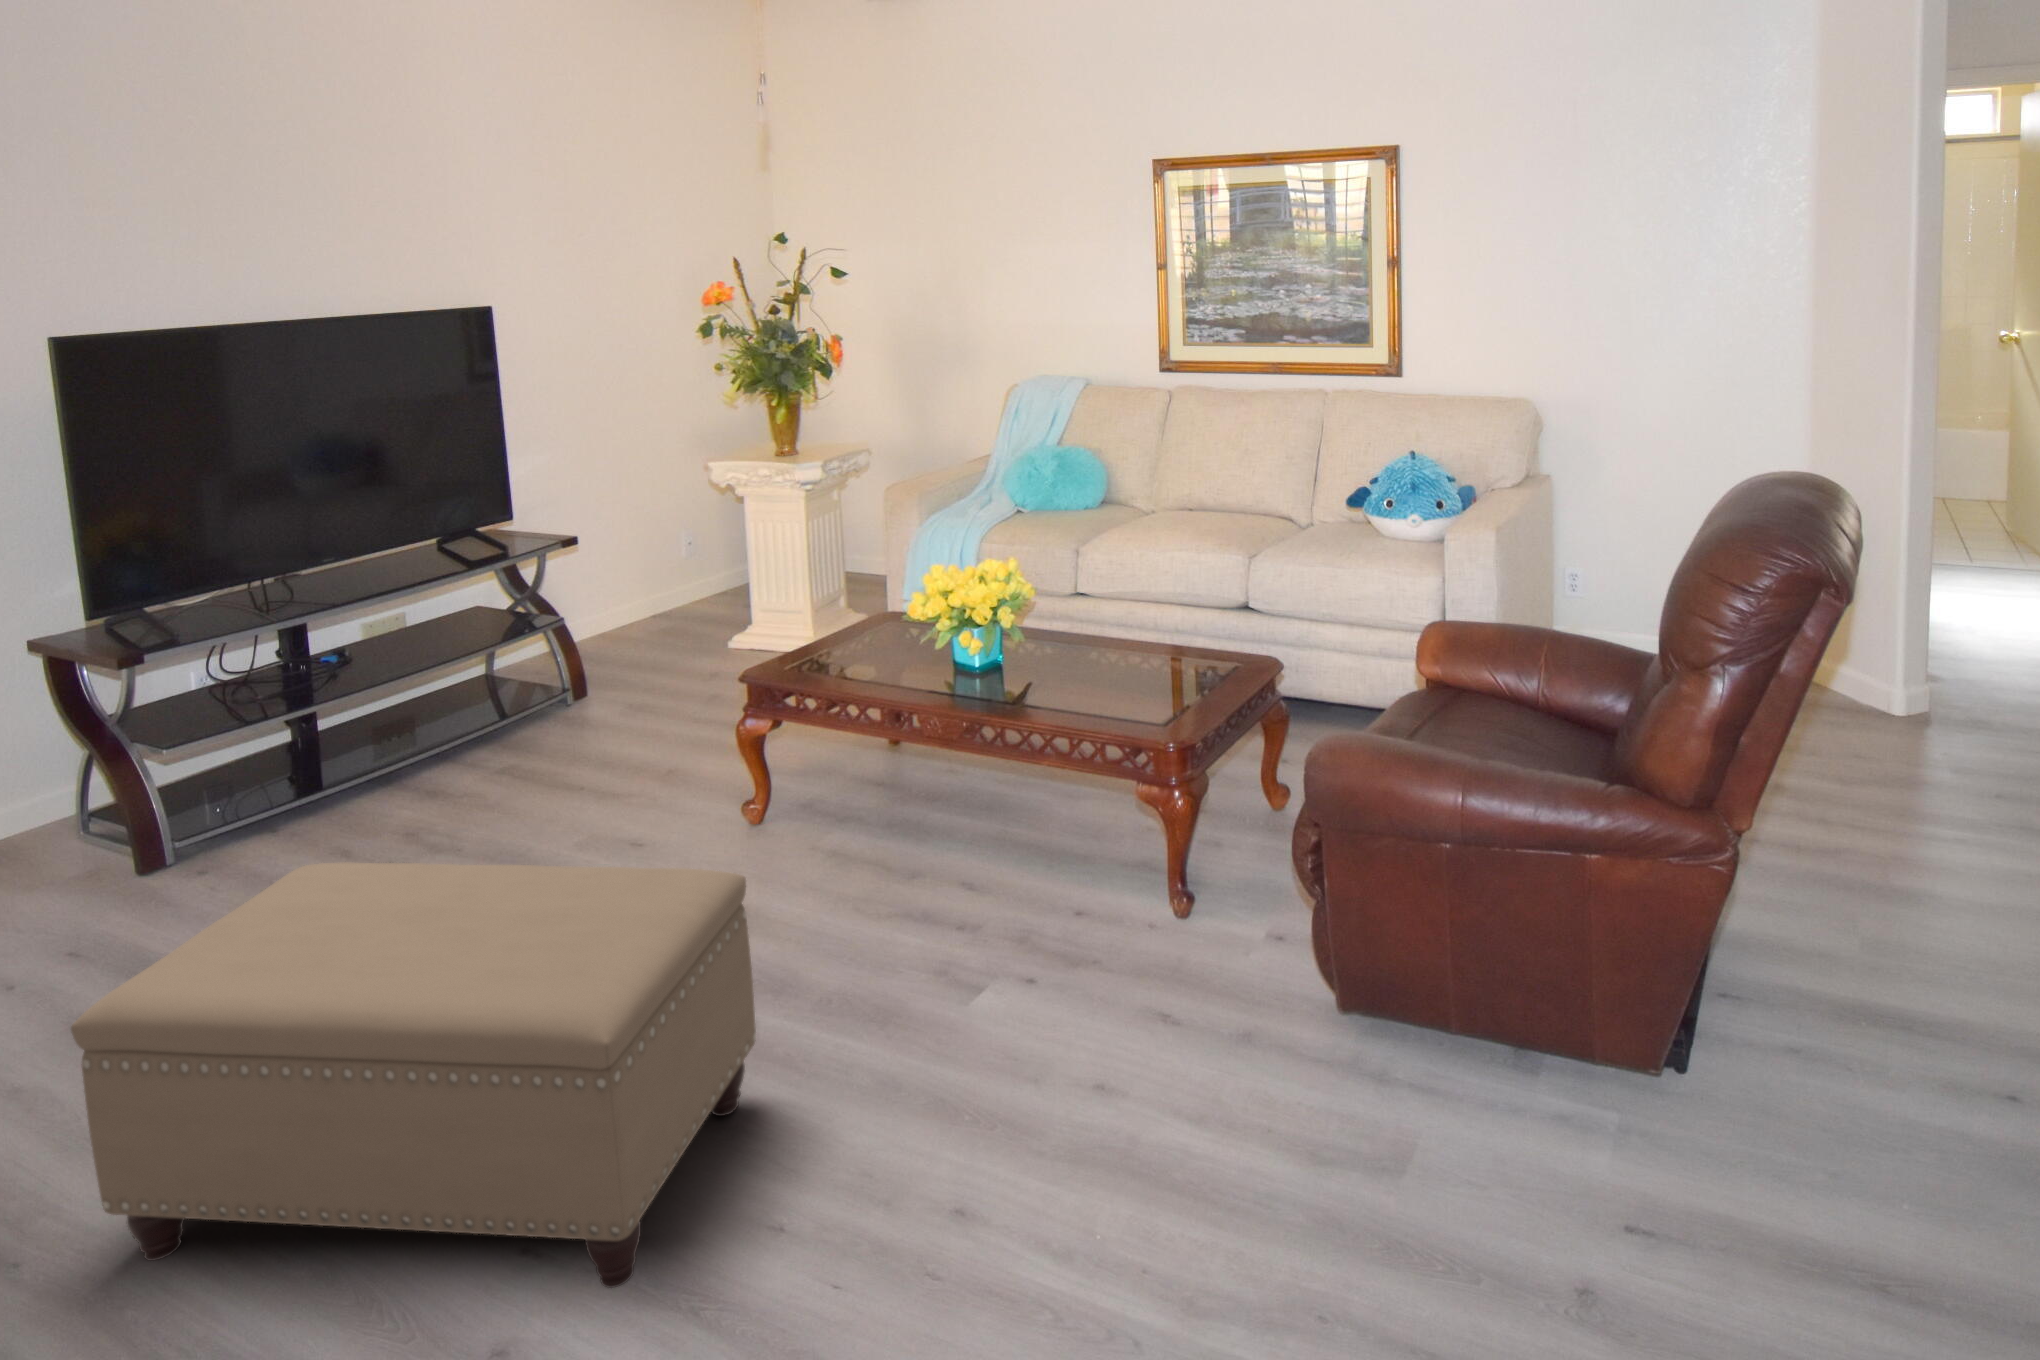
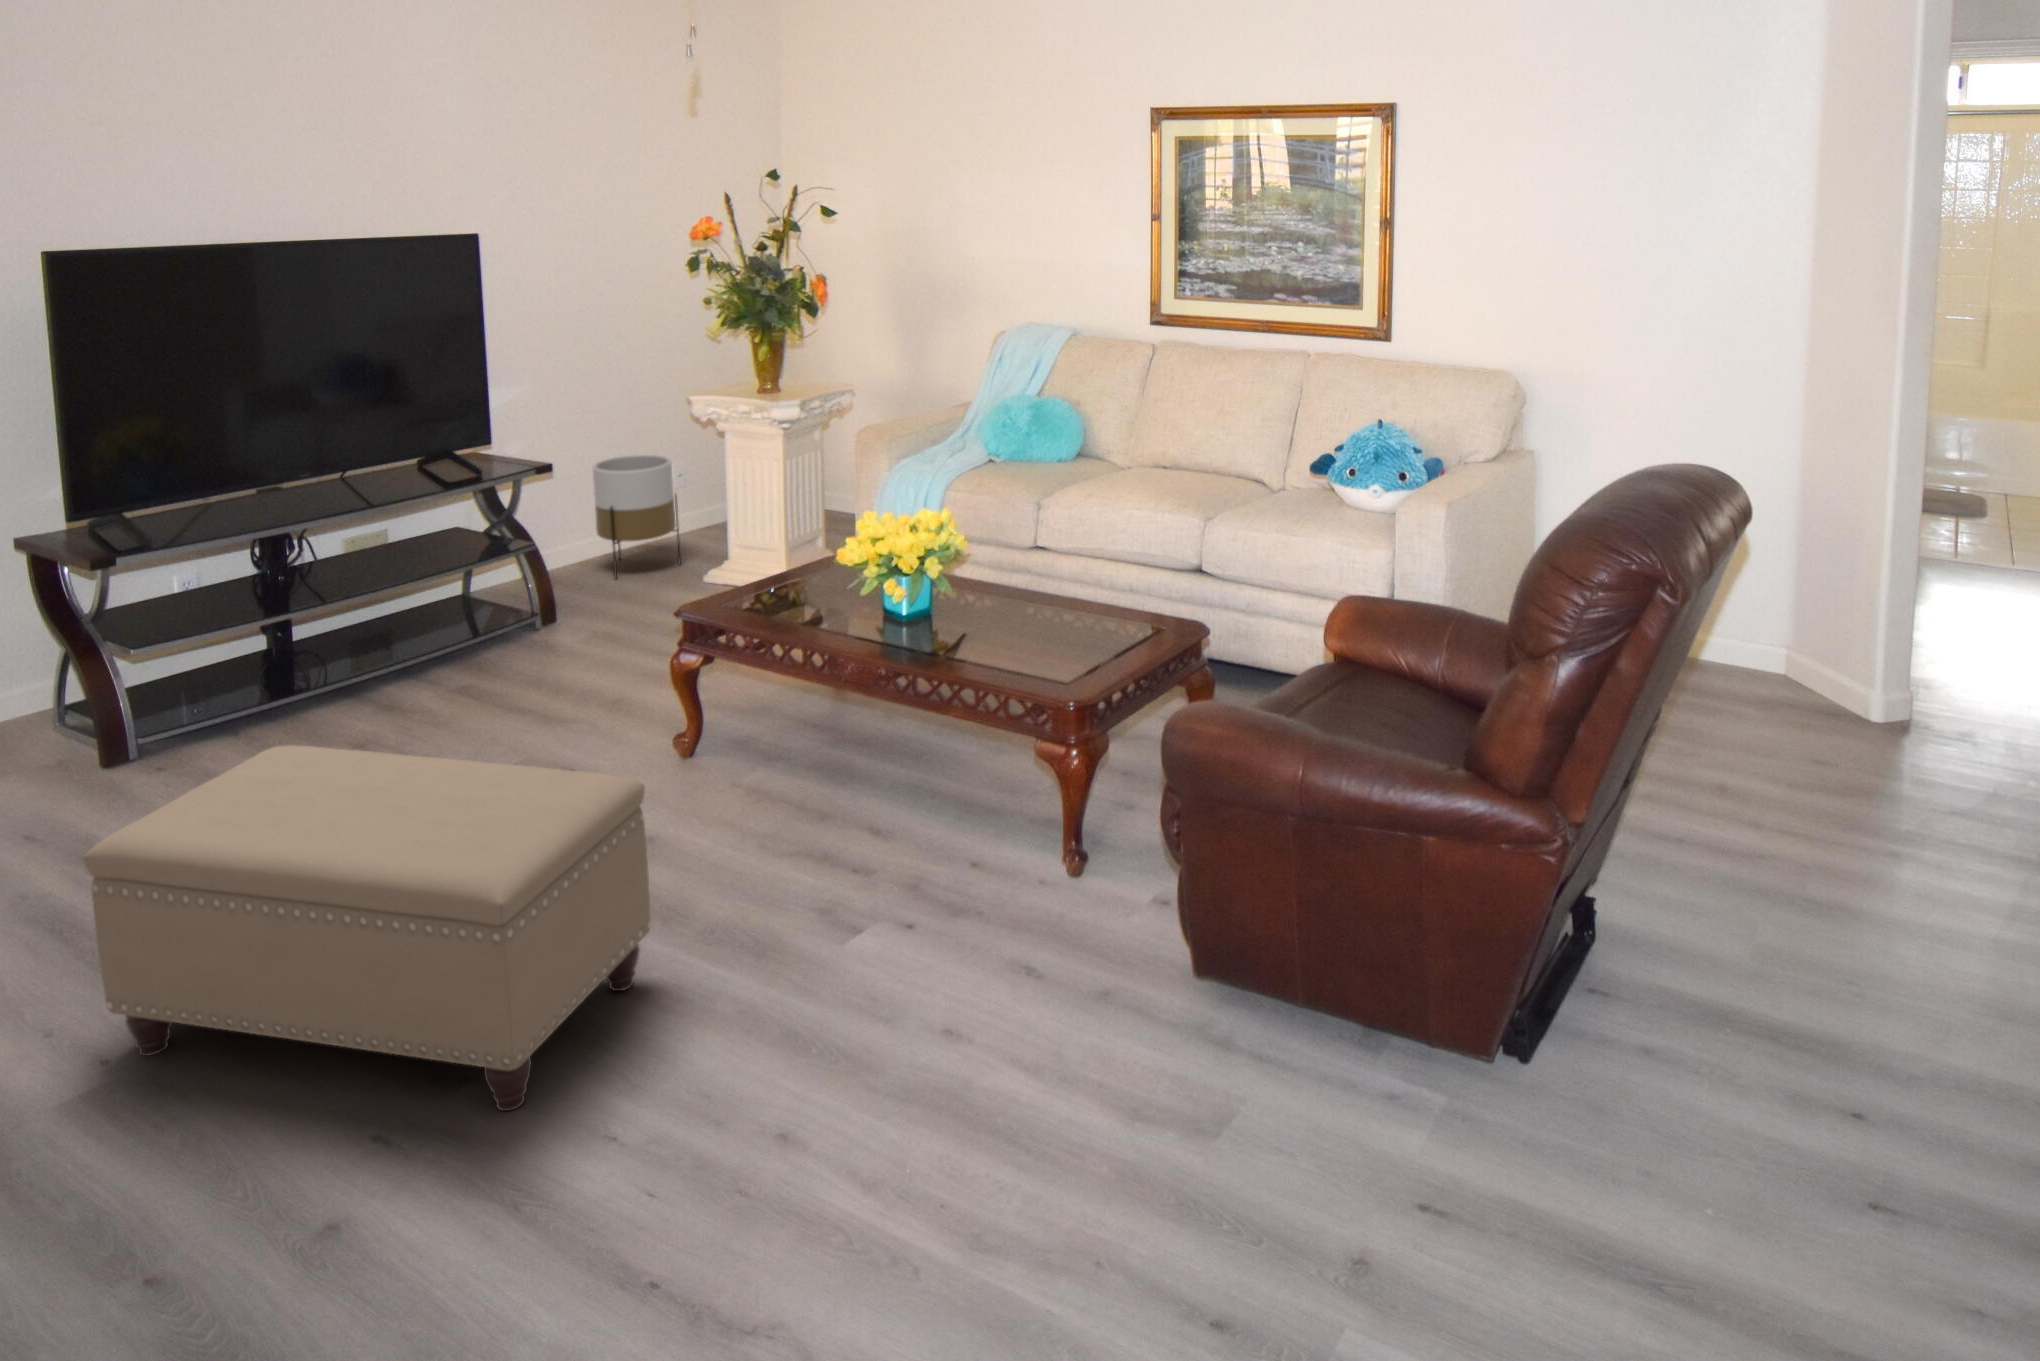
planter: none [611,522,704,650] -> present [593,455,681,579]

